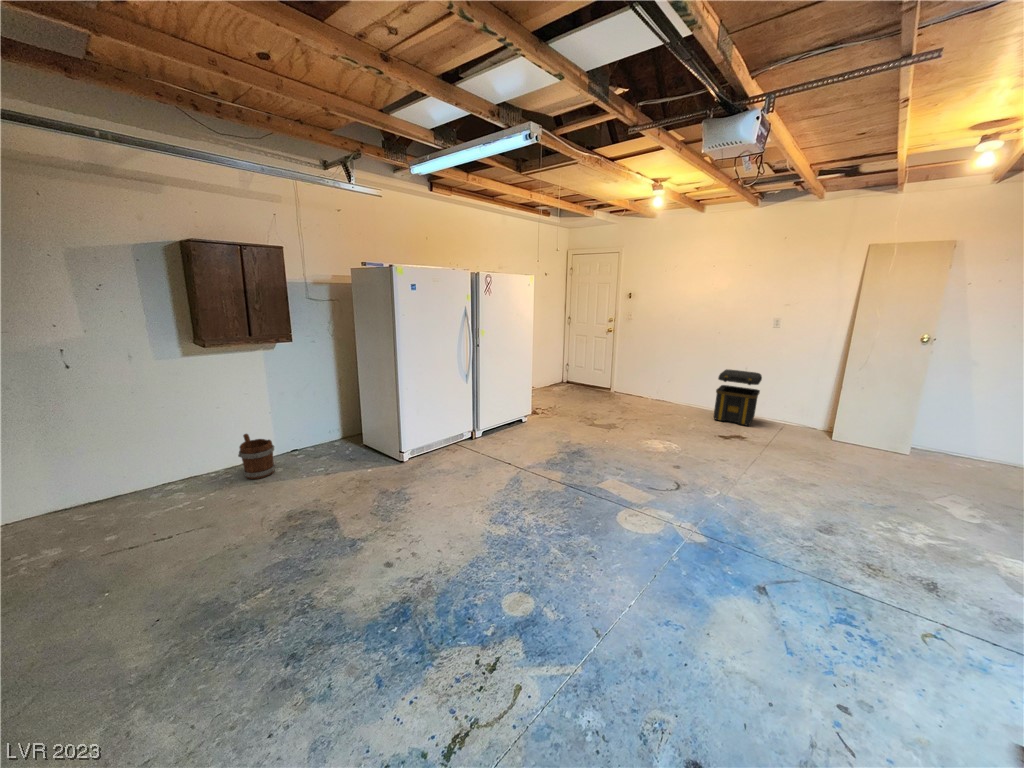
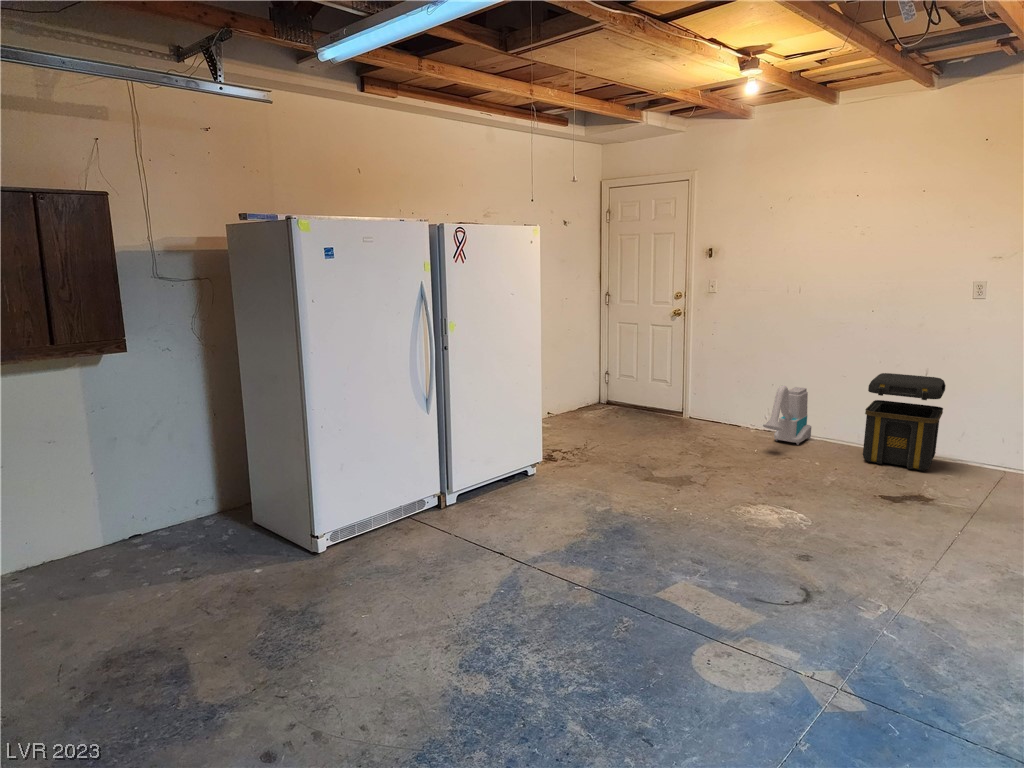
vacuum cleaner: none [657,375,685,410] -> present [763,385,811,445]
bucket: present [238,434,275,479] -> none [29,512,97,593]

